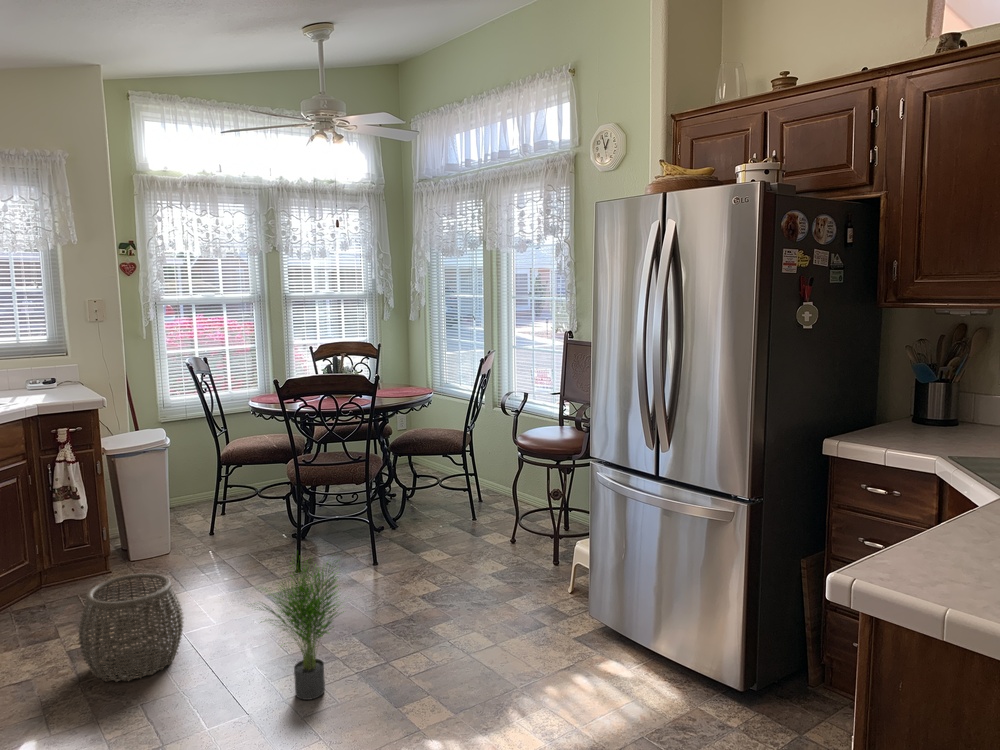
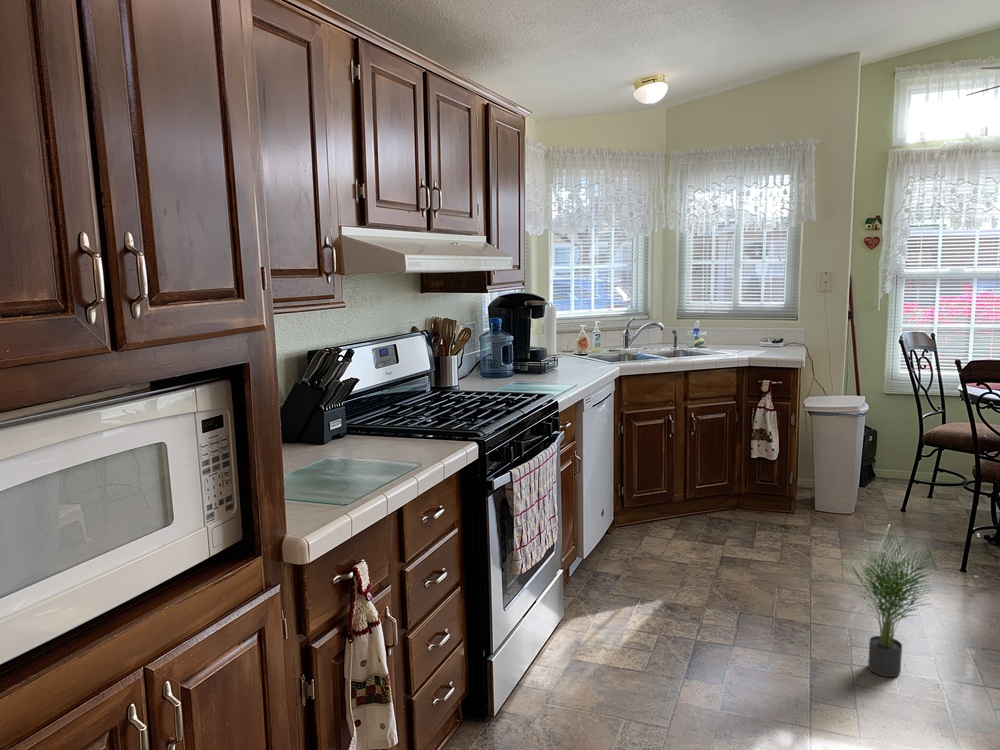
woven basket: present [78,573,184,682] -> none [719,508,805,597]

